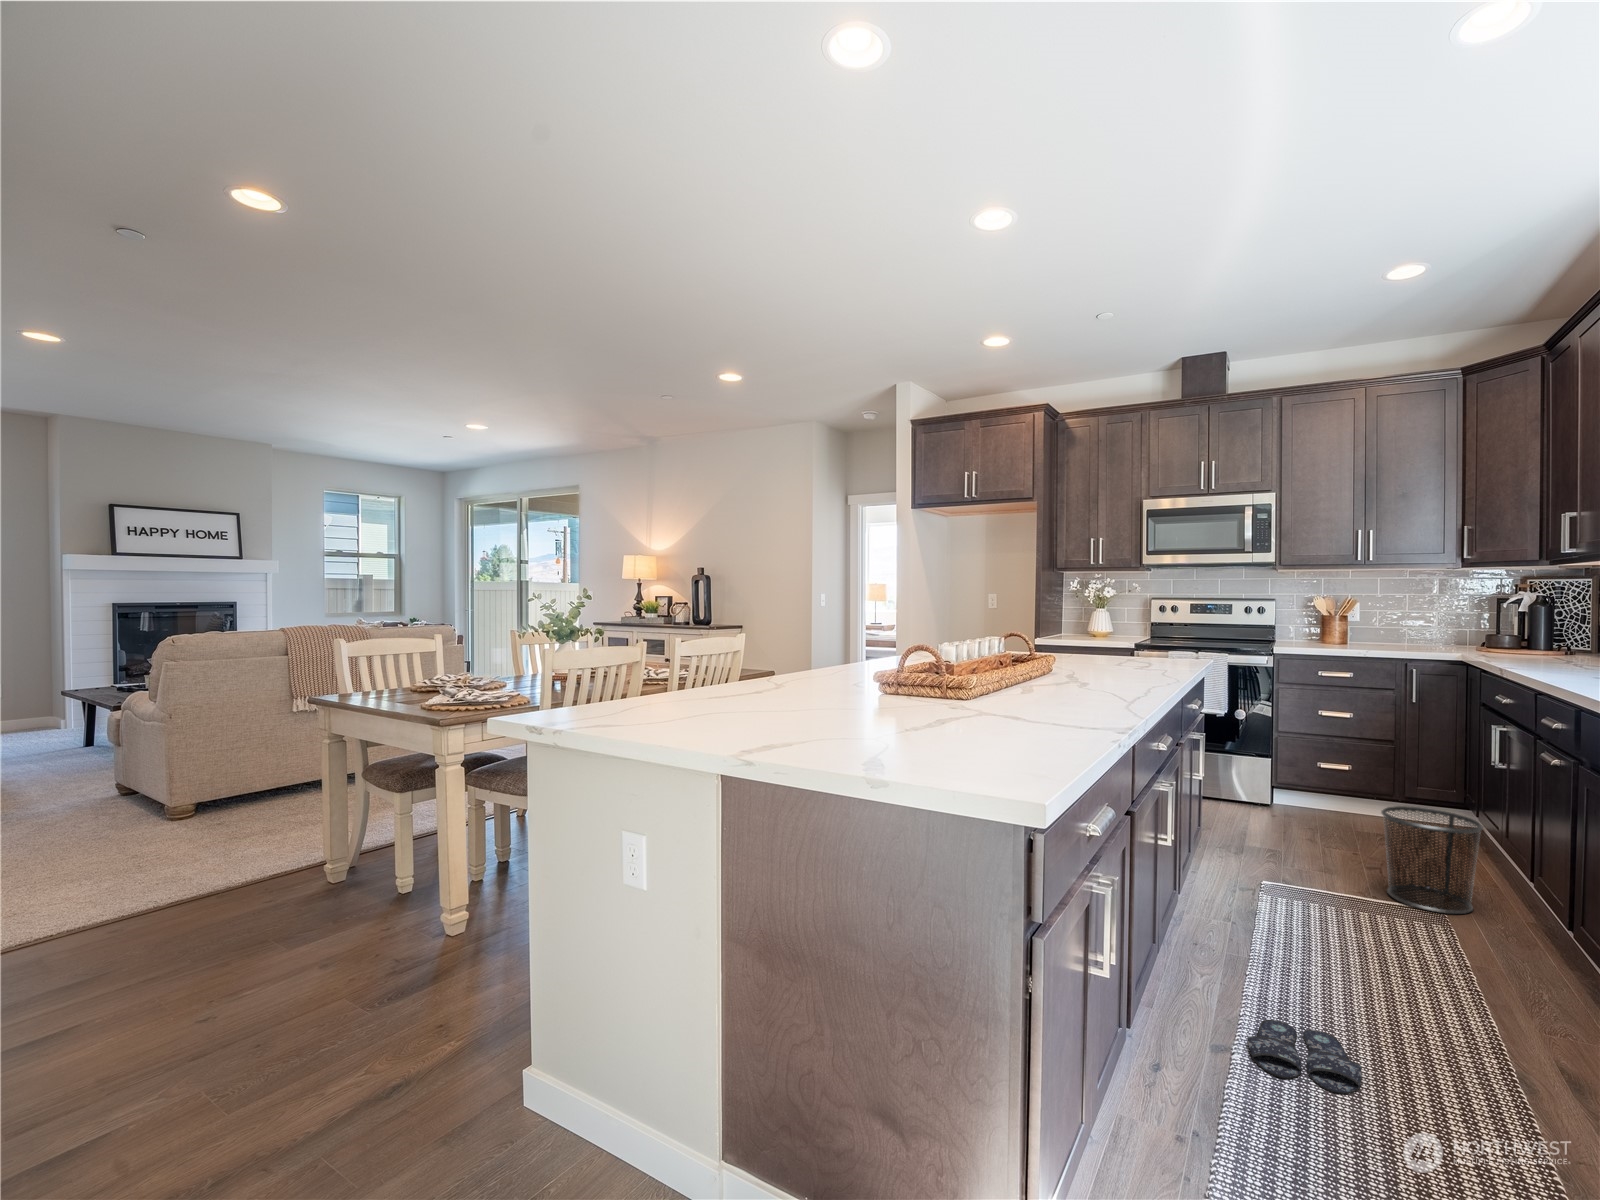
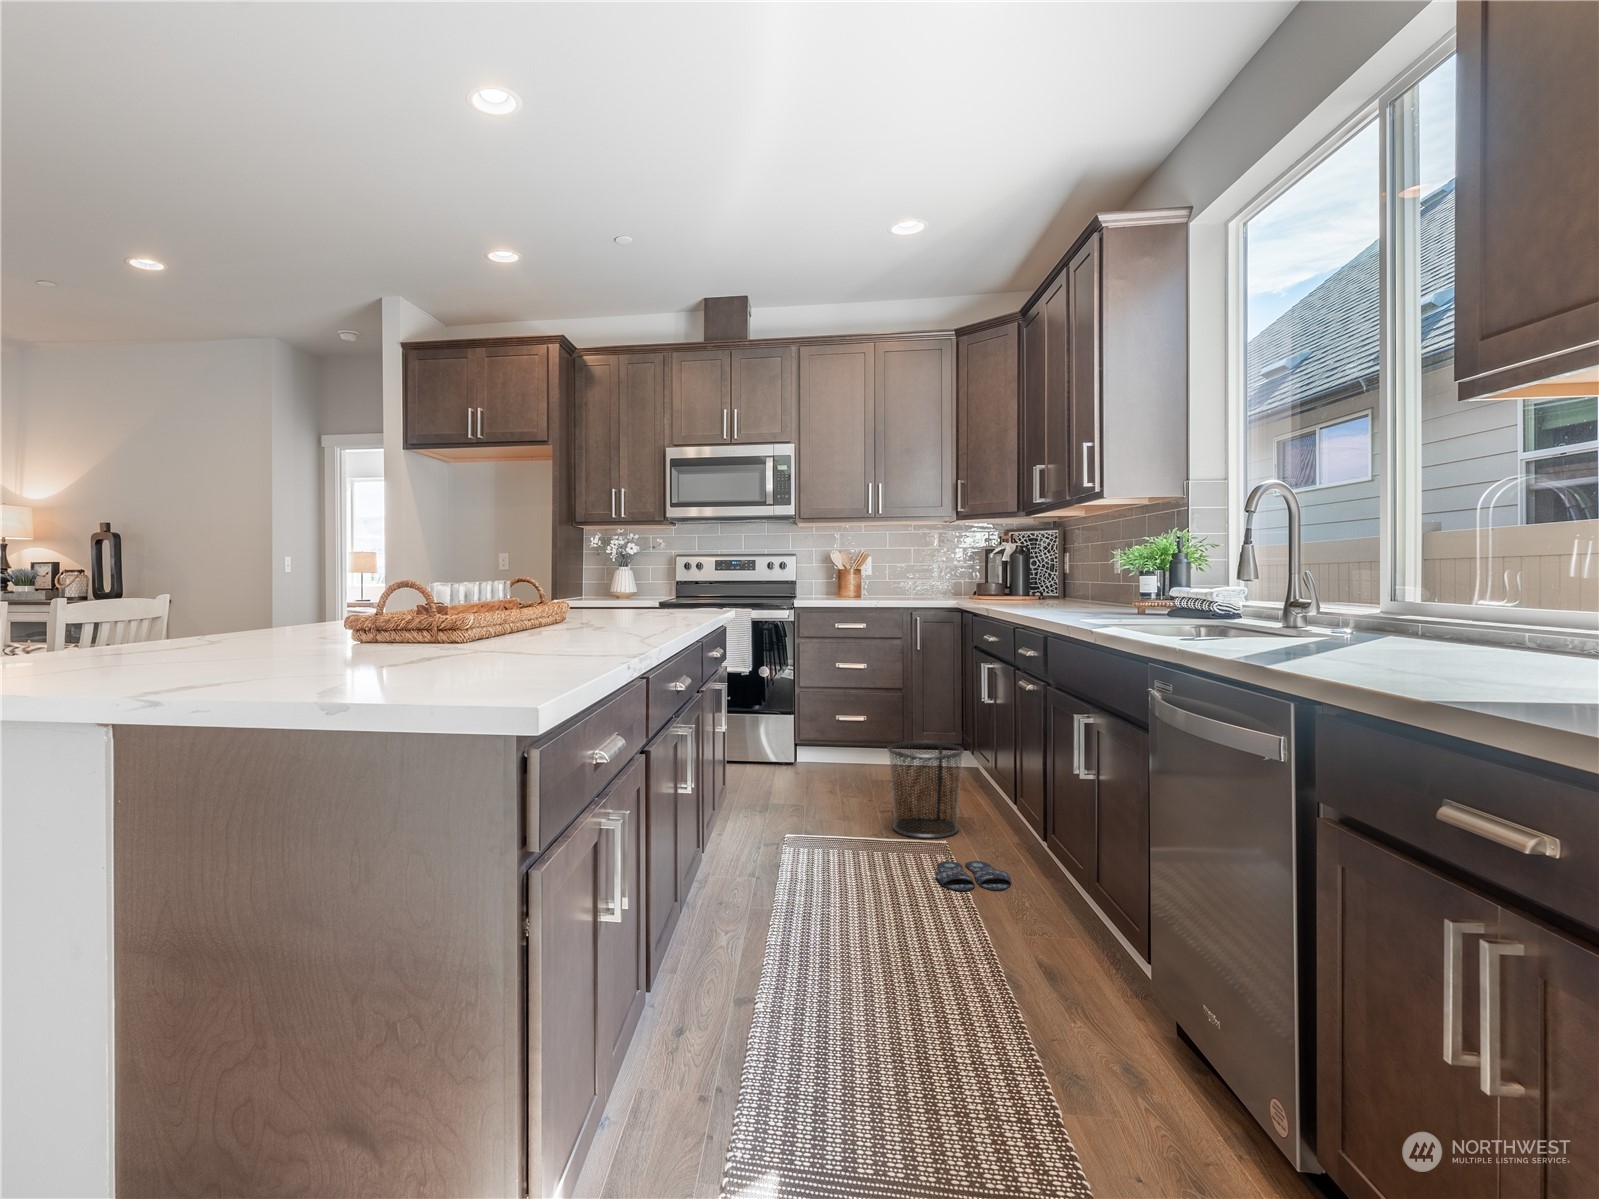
slippers: present [1247,1020,1362,1094] -> present [935,861,1011,891]

